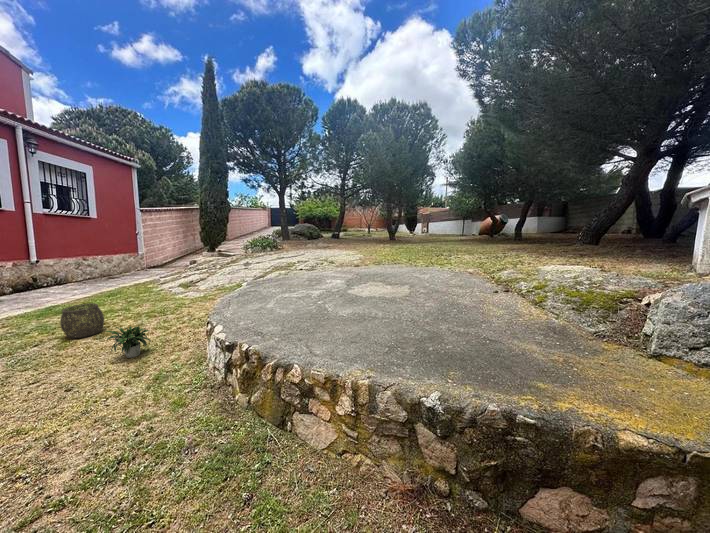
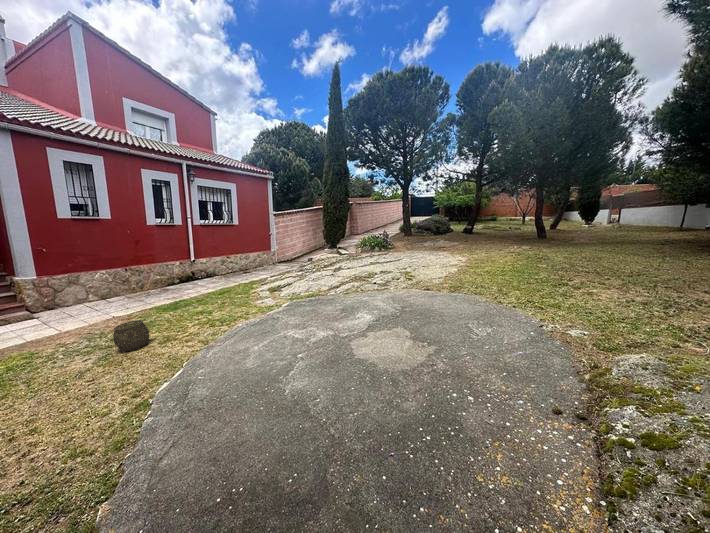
potted plant: present [106,326,151,358] -> none [82,362,123,397]

